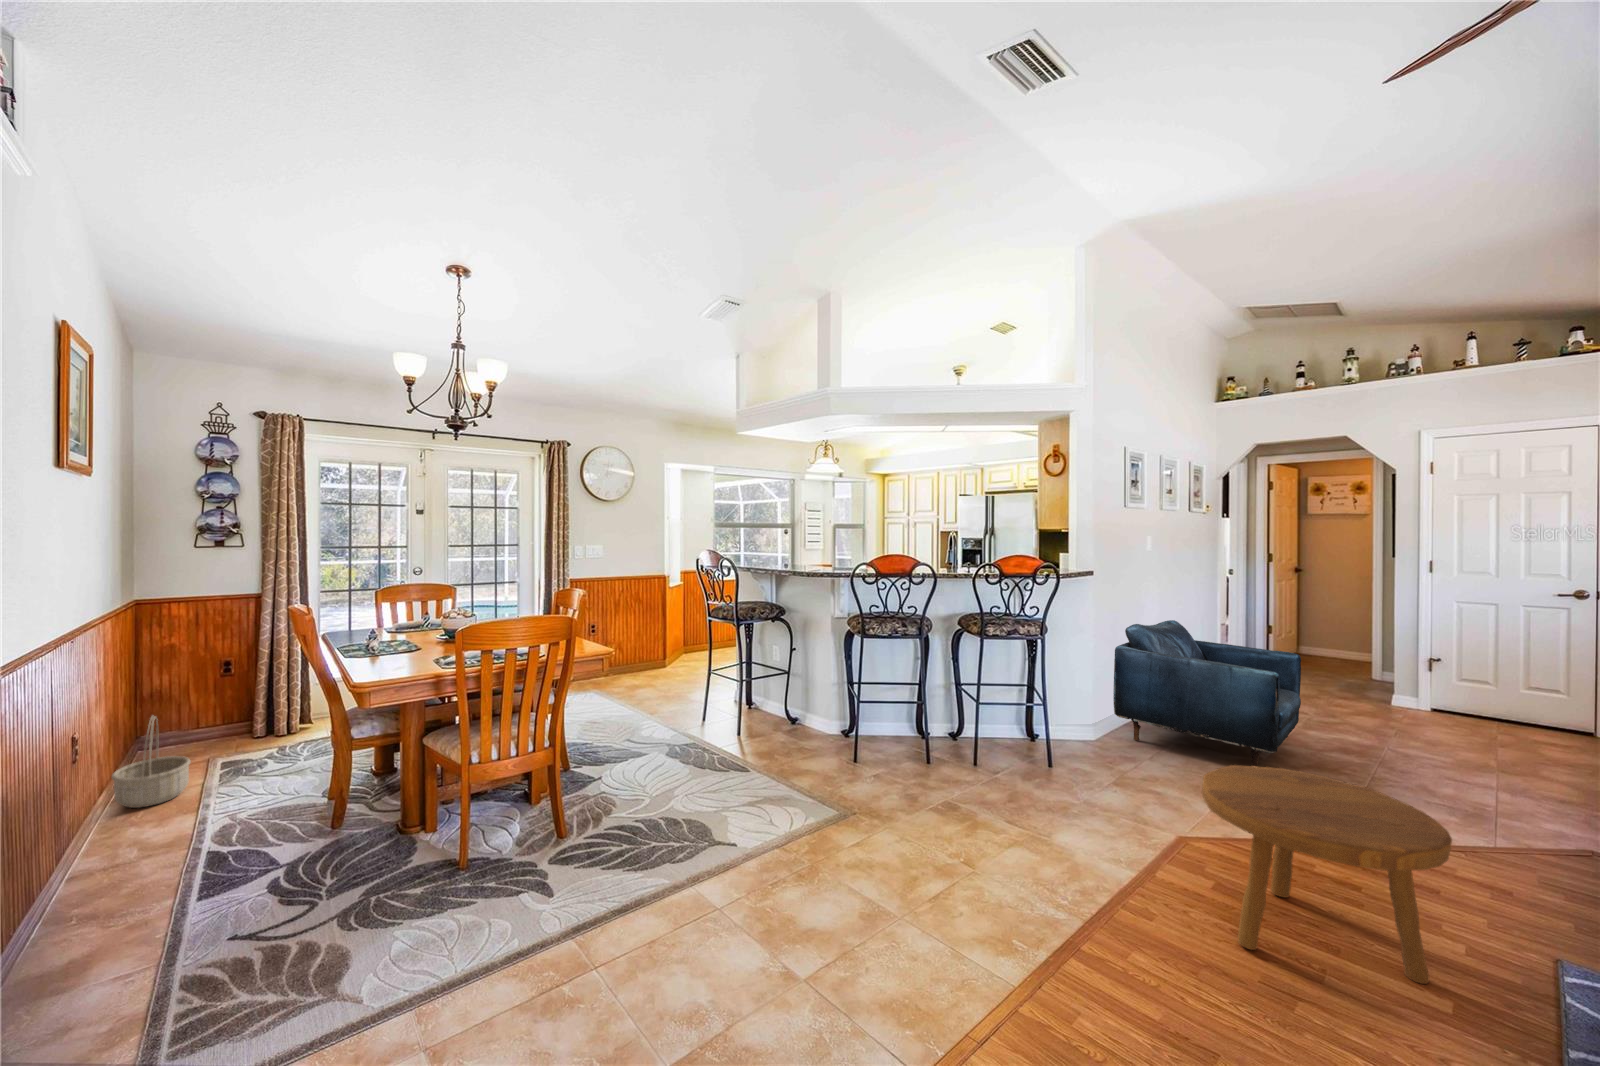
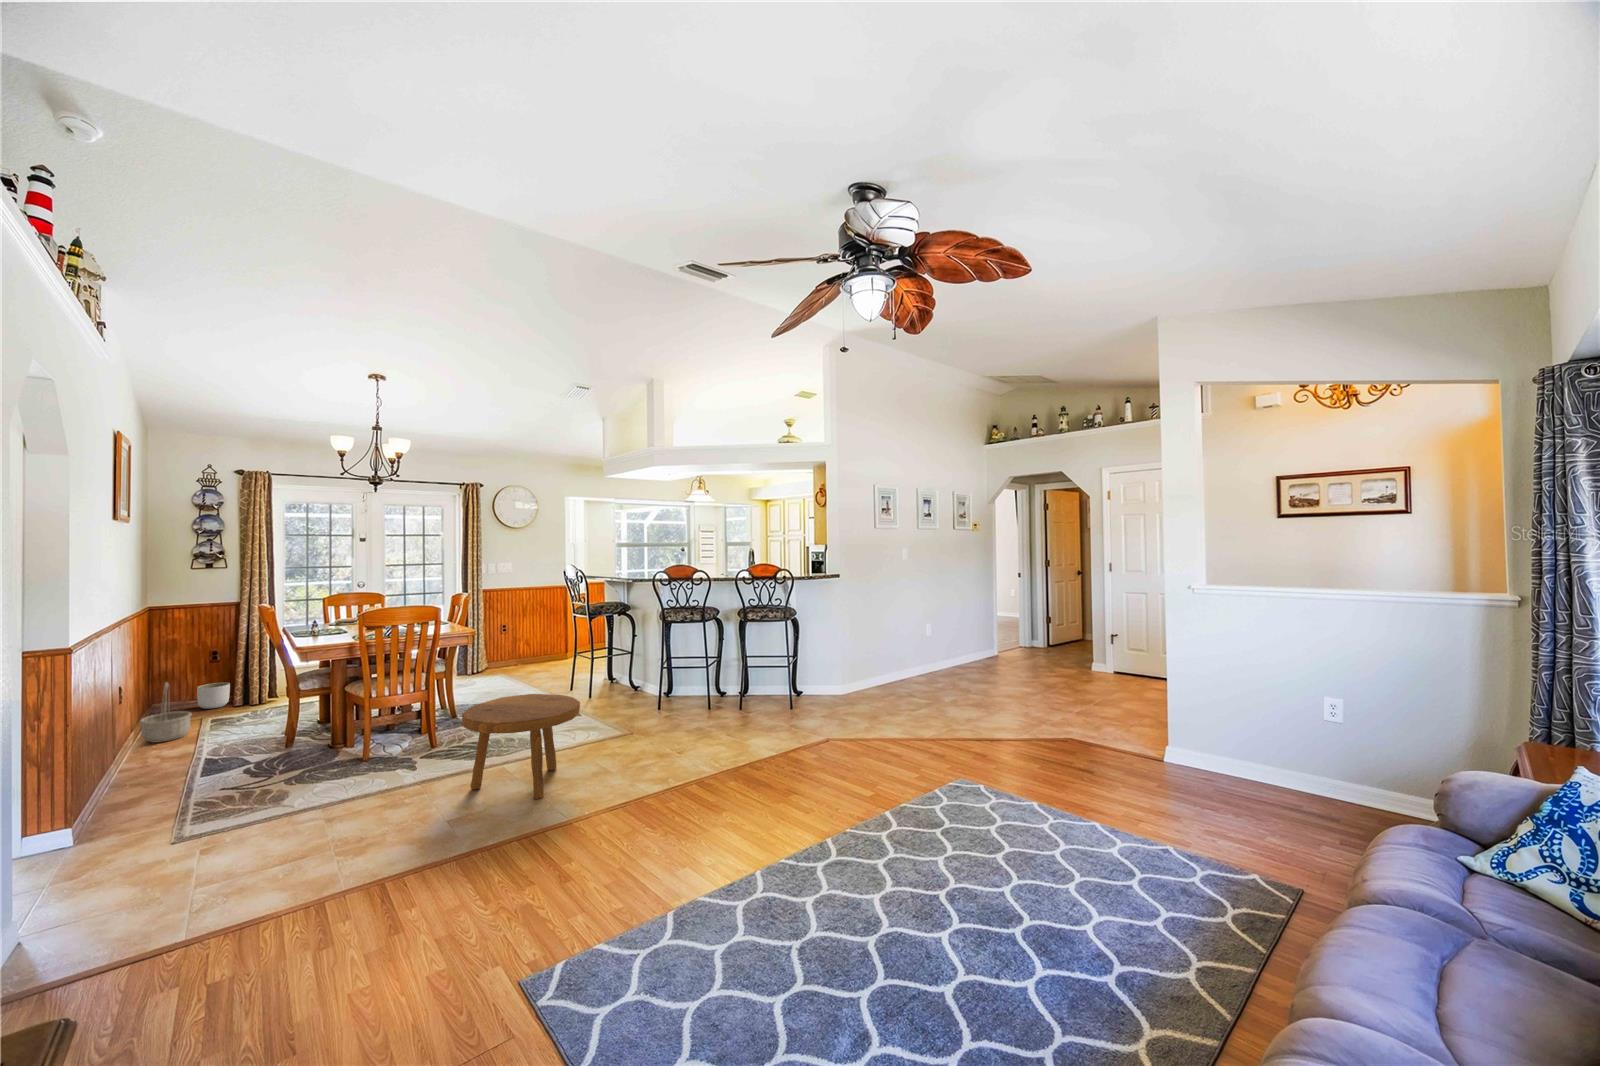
armchair: present [1113,620,1301,767] -> none [852,611,978,709]
planter: none [204,702,248,739] -> present [197,683,230,709]
footstool: present [1202,765,1452,984] -> present [462,694,580,799]

